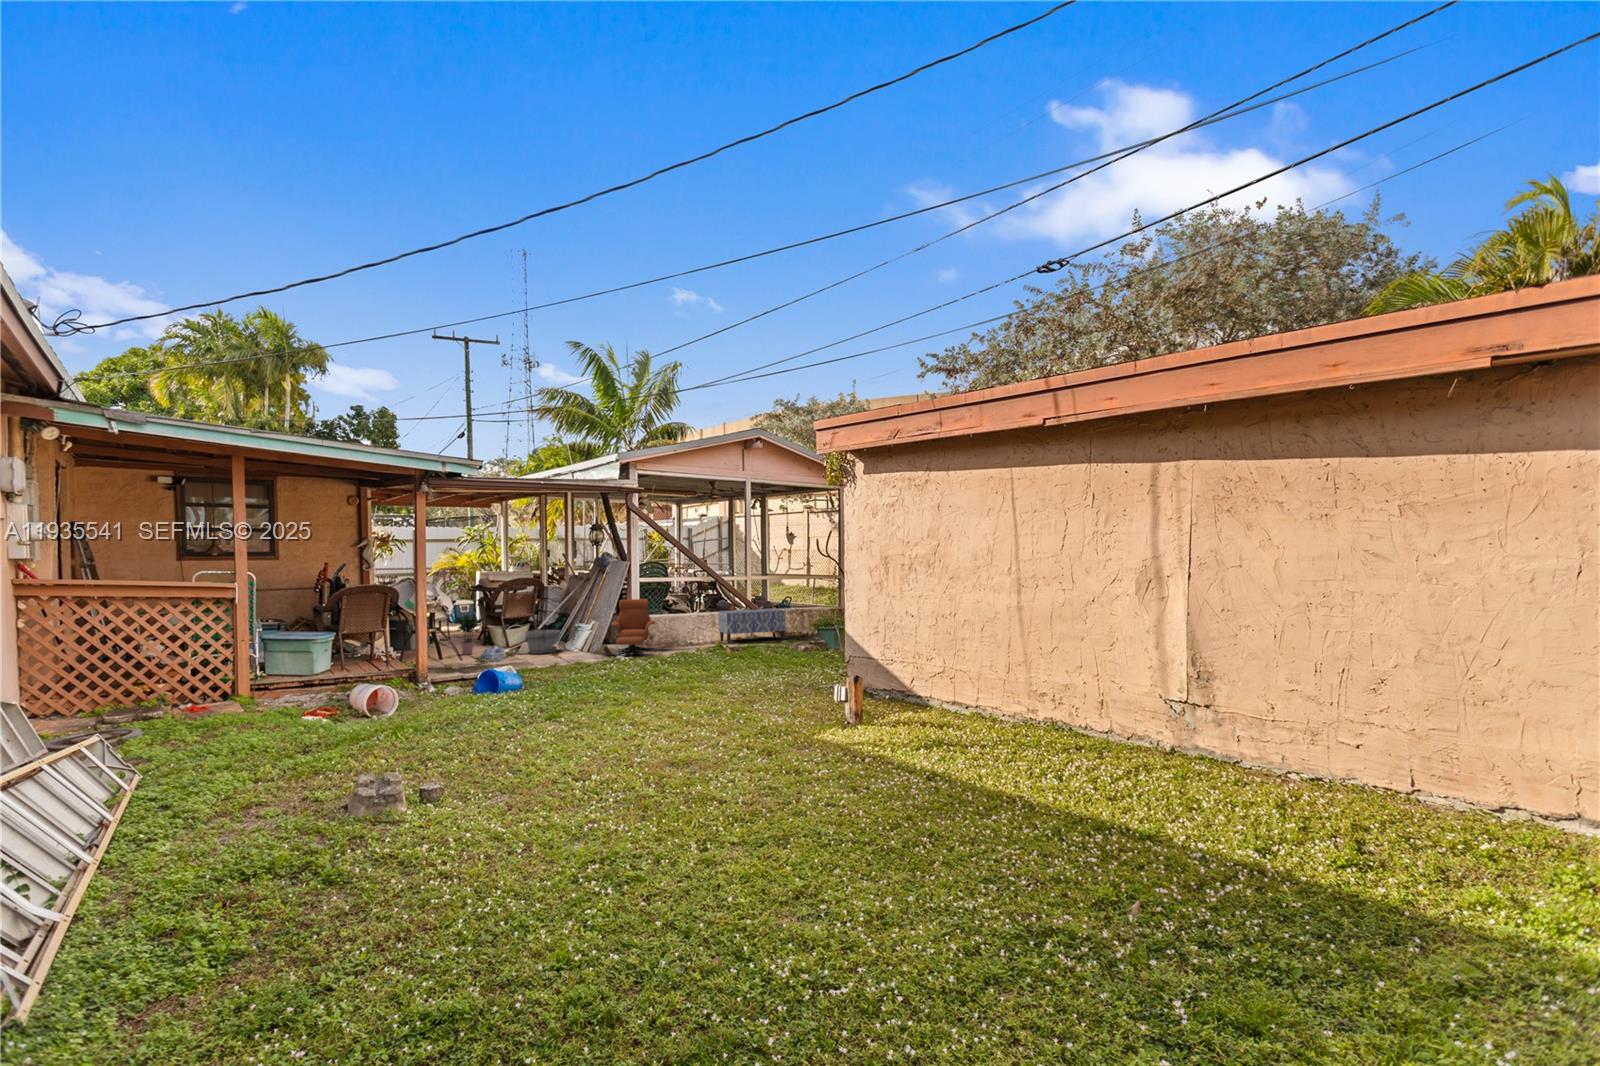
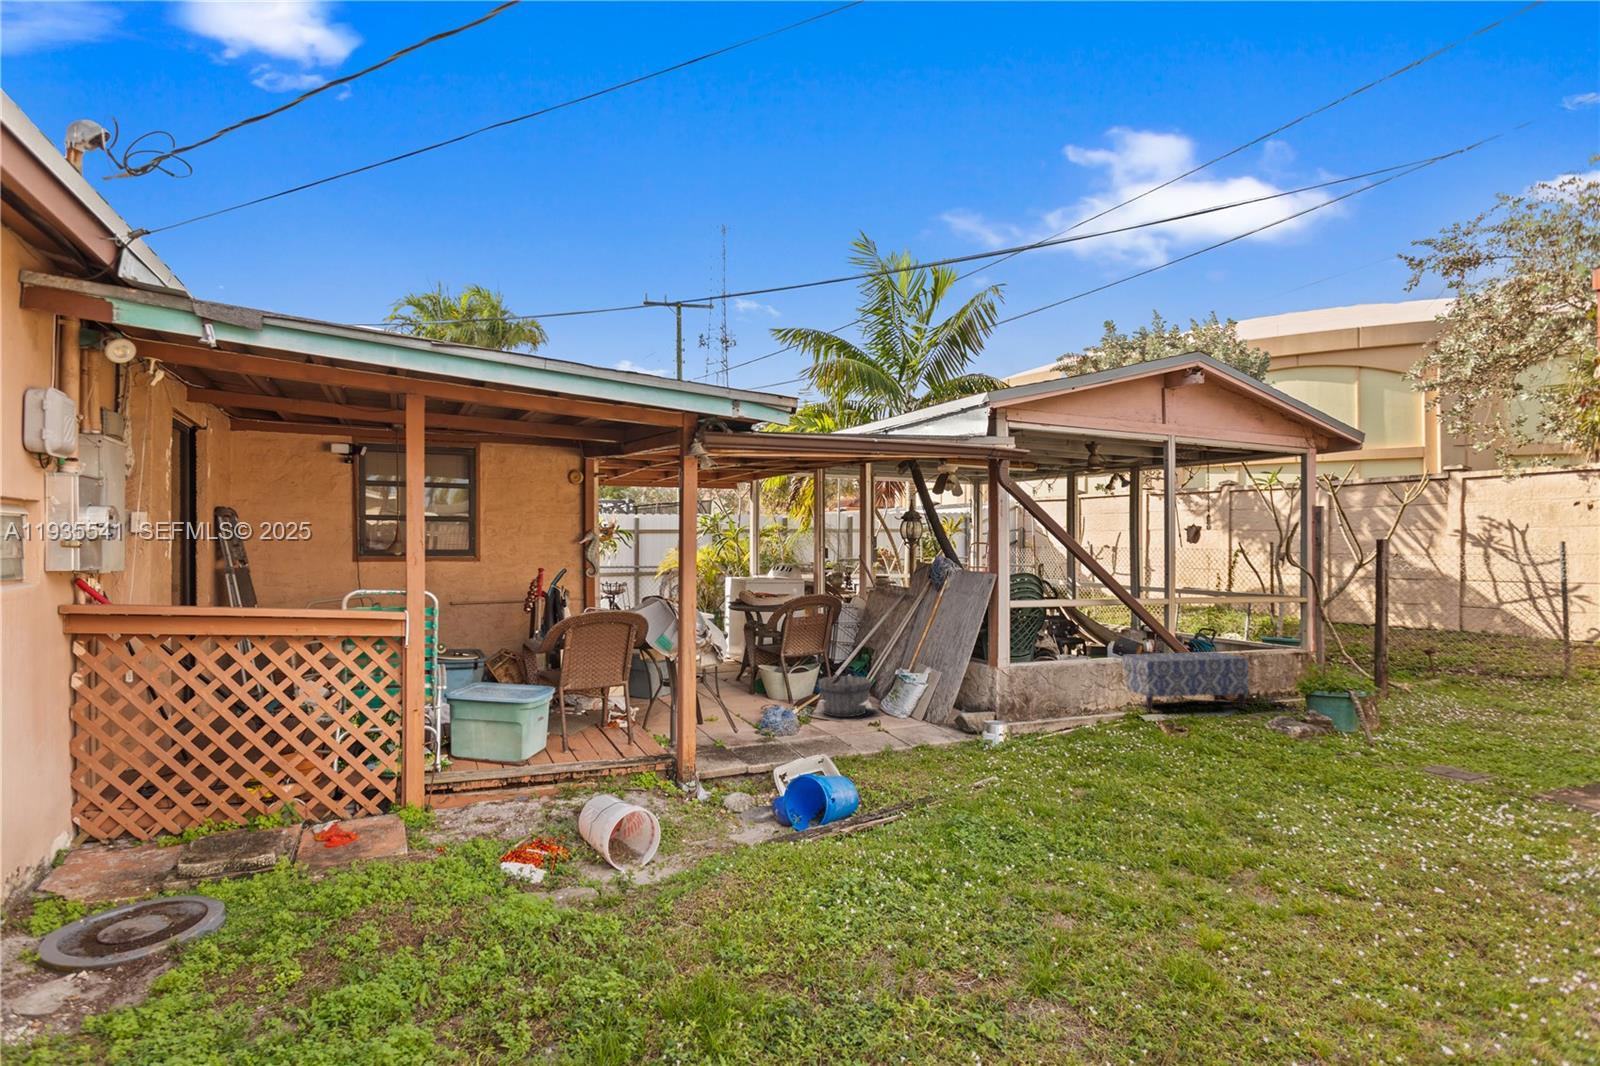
lounge chair: present [611,599,655,657] -> none [955,634,1030,737]
potted plant: present [456,614,484,655] -> none [715,645,758,711]

